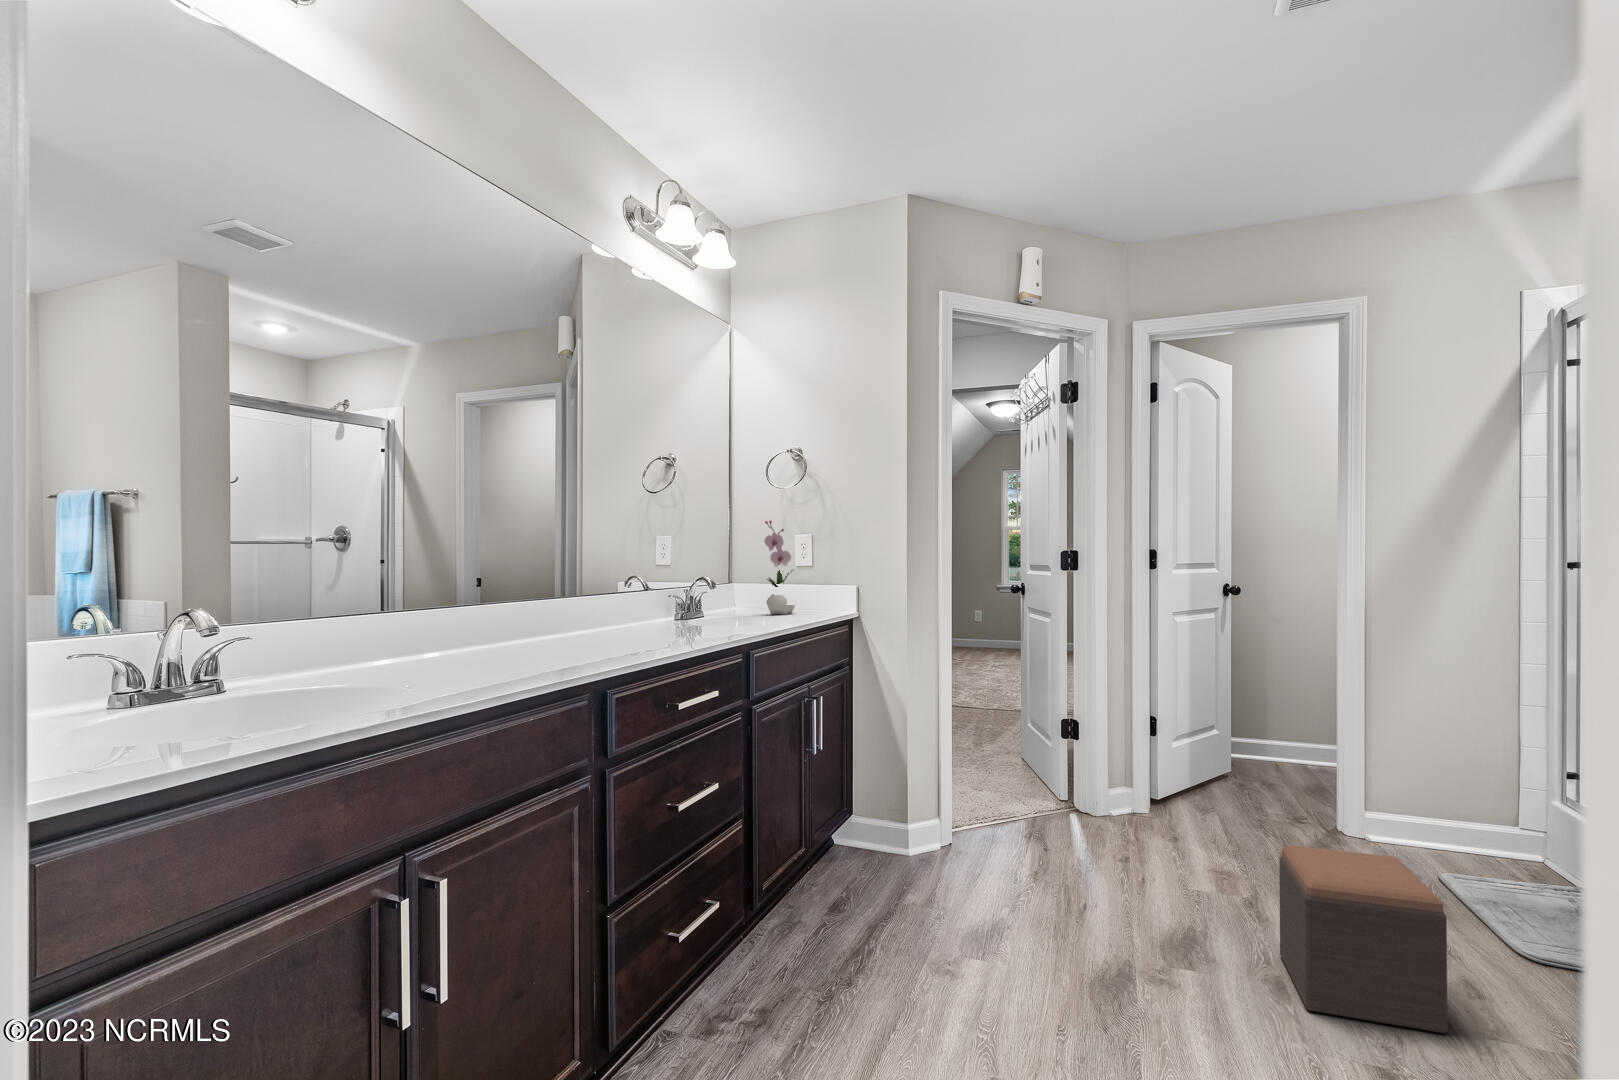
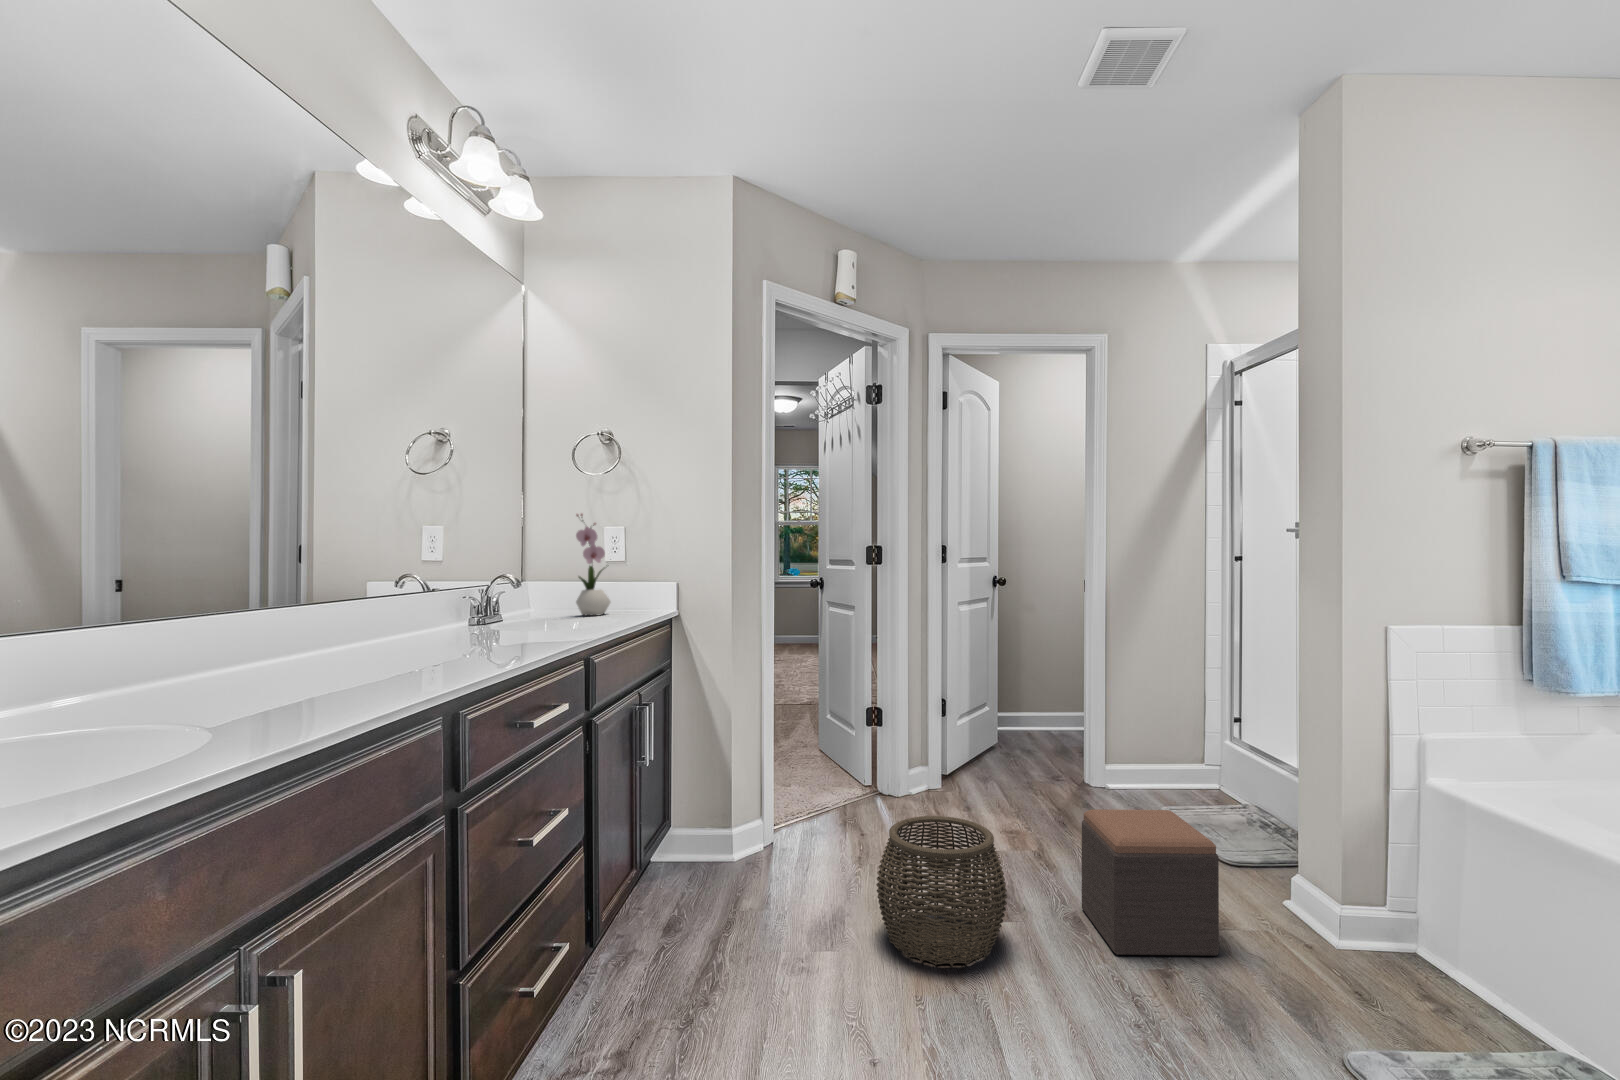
woven basket: none [1032,832,1176,991] -> present [876,816,1007,966]

